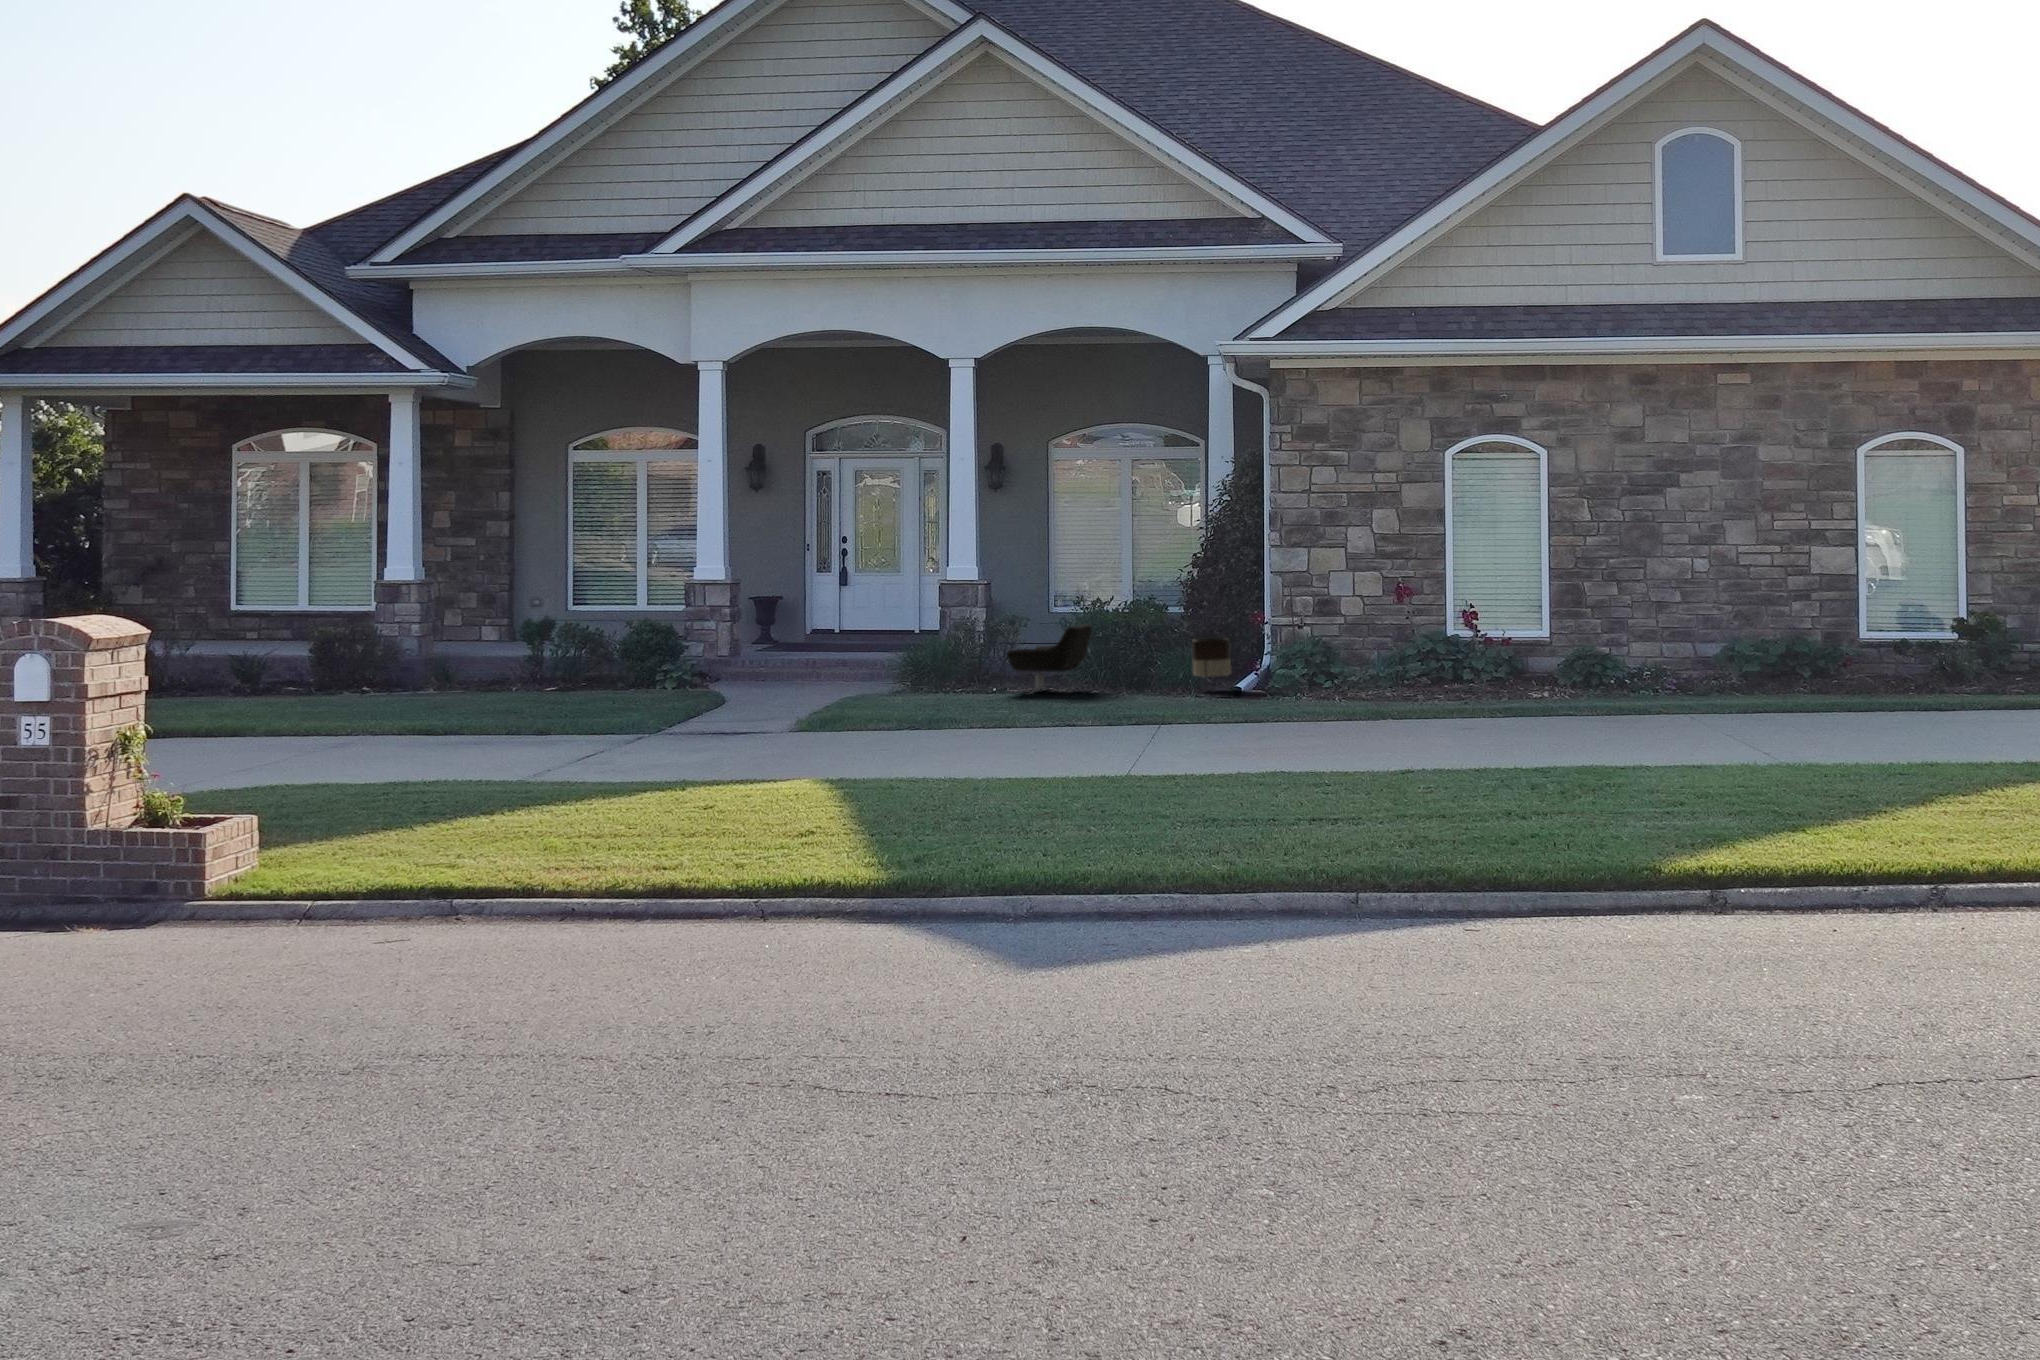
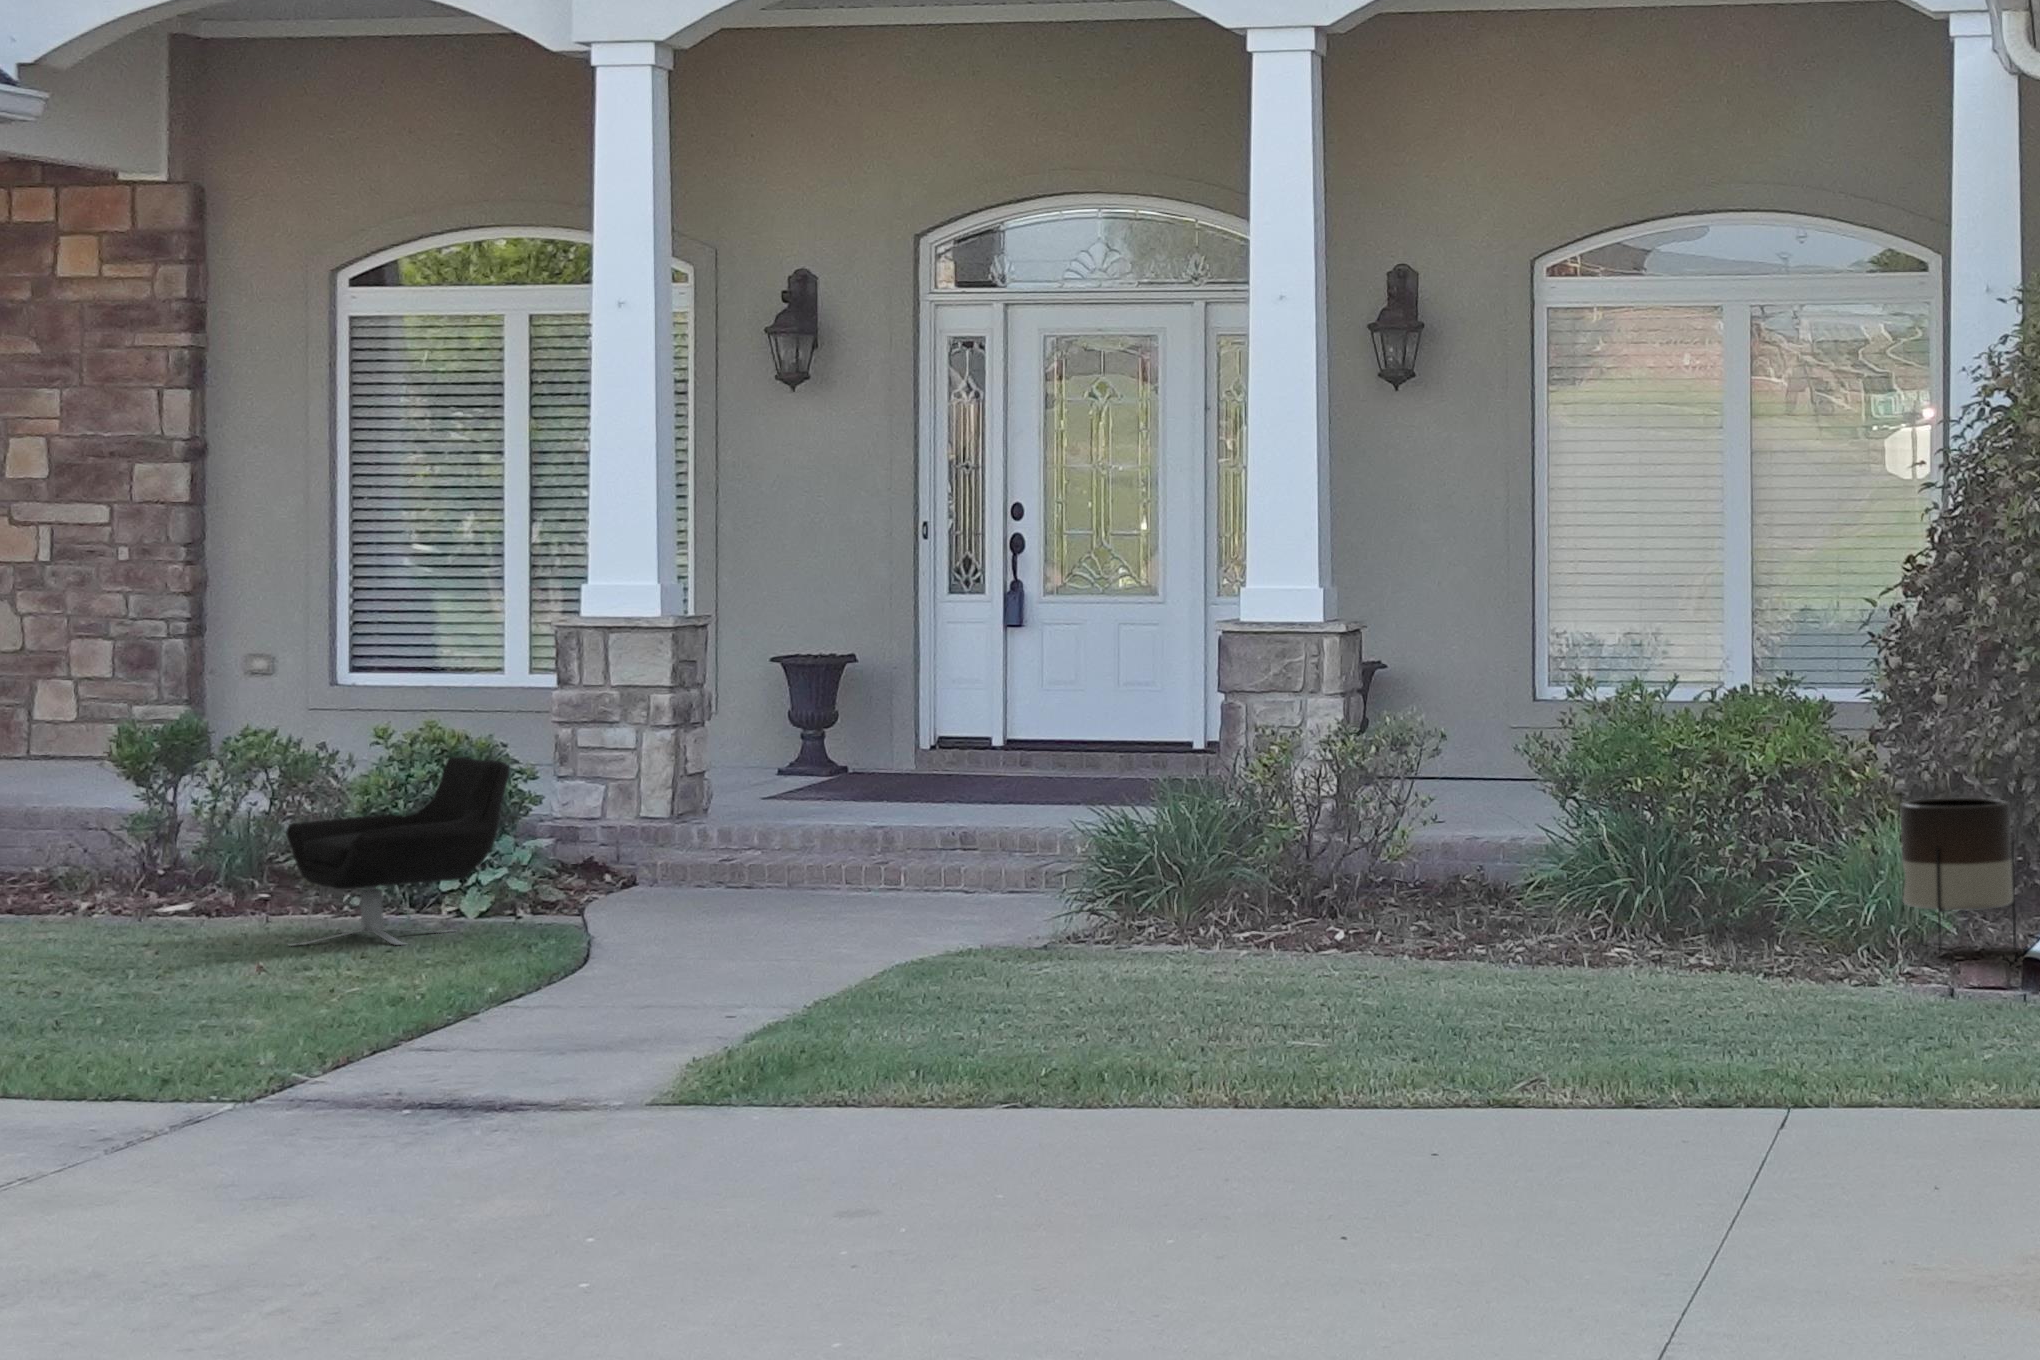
lounge chair: present [1007,624,1092,694] -> present [286,757,509,946]

